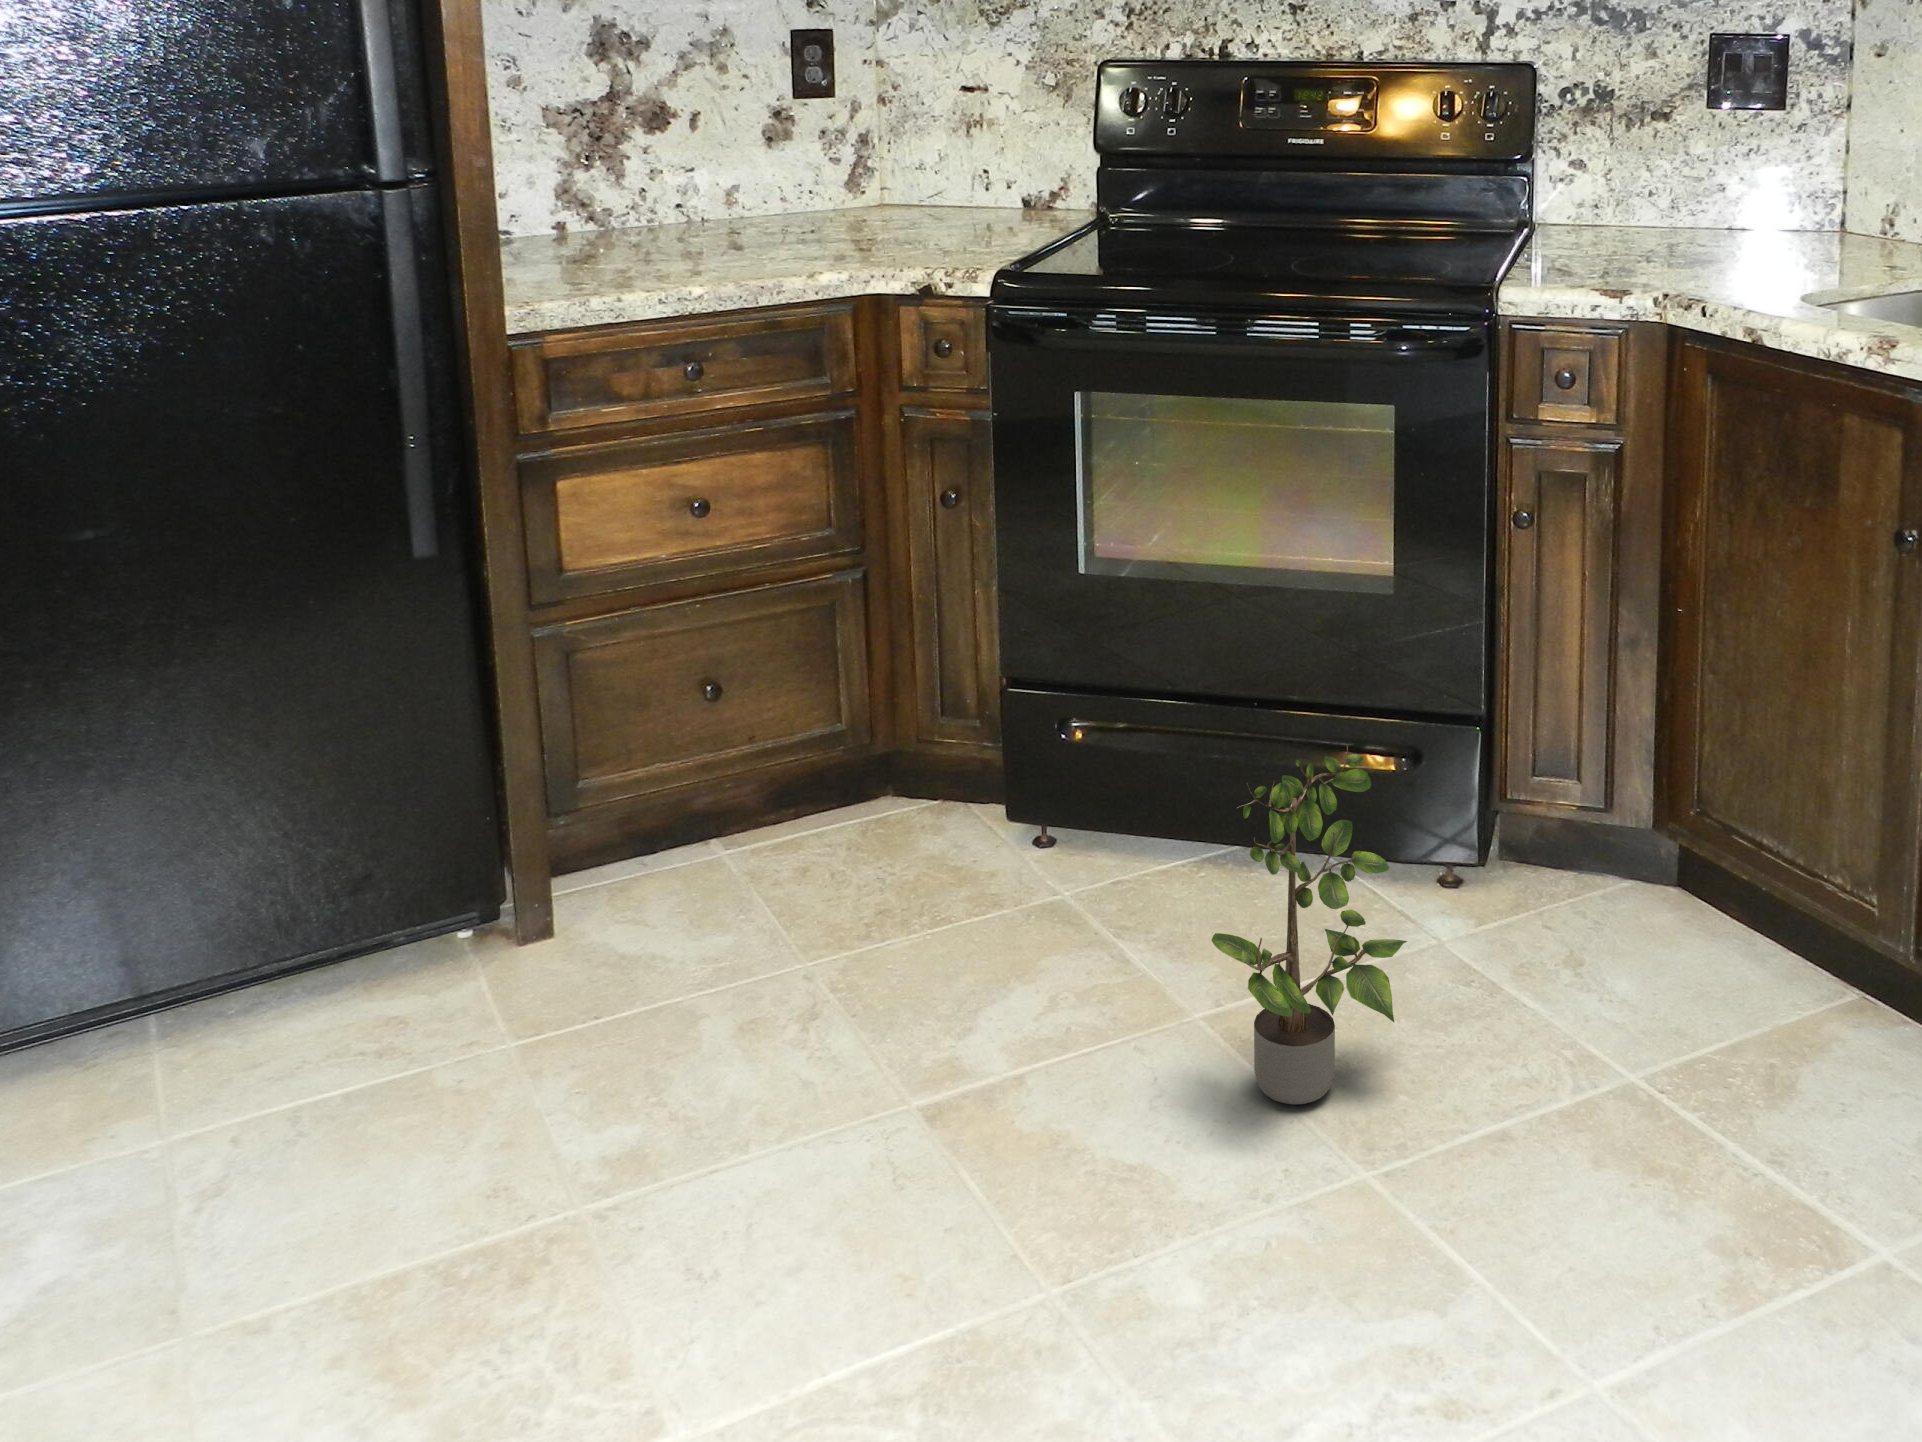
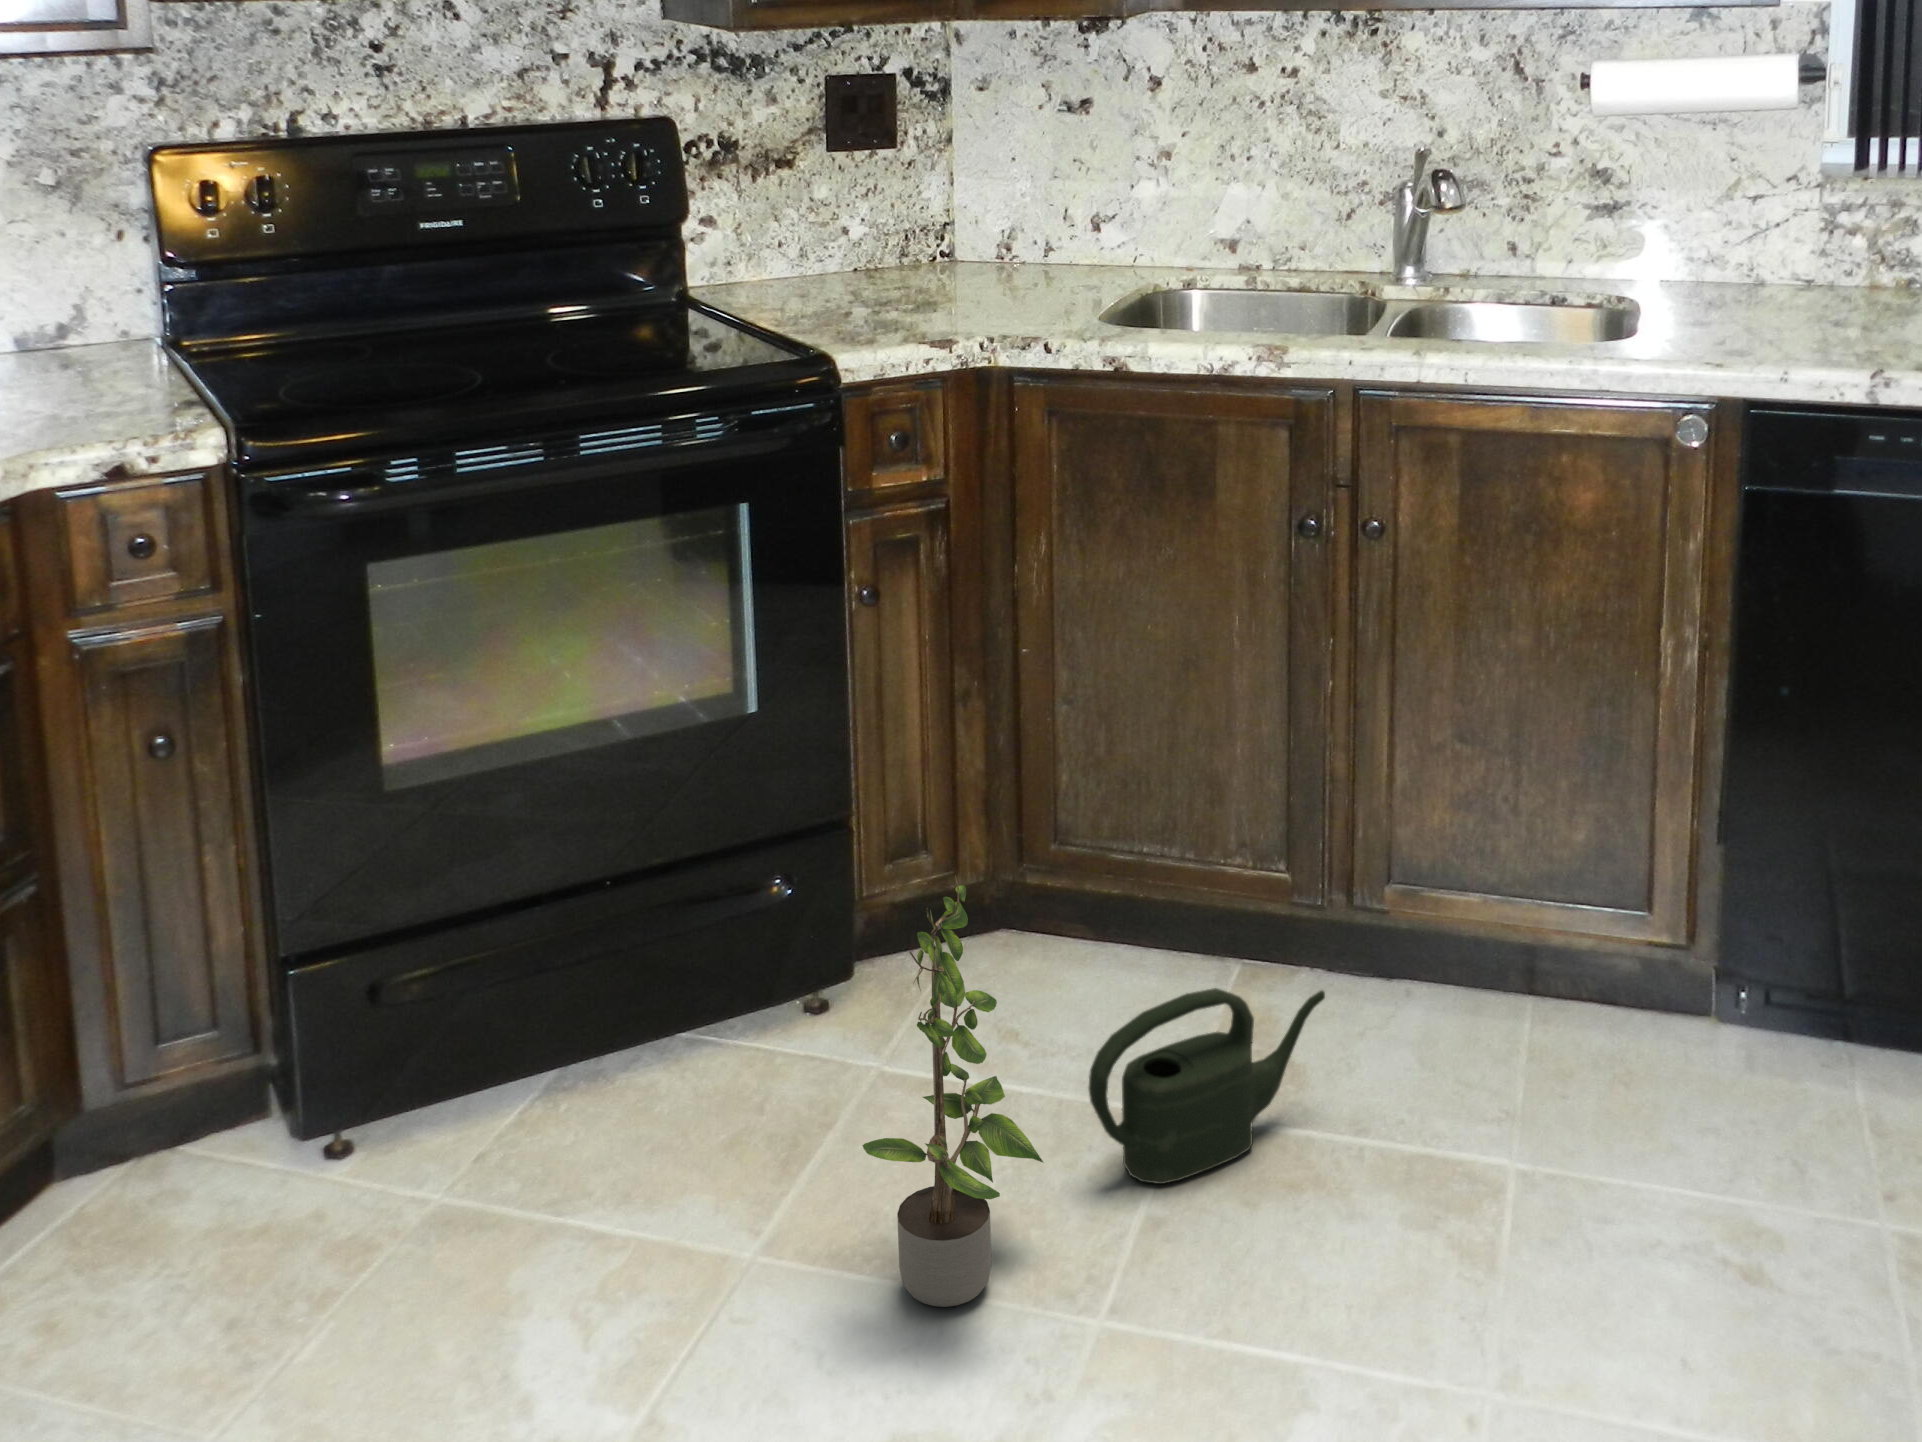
watering can: none [1486,939,1776,1115] -> present [1089,988,1325,1184]

